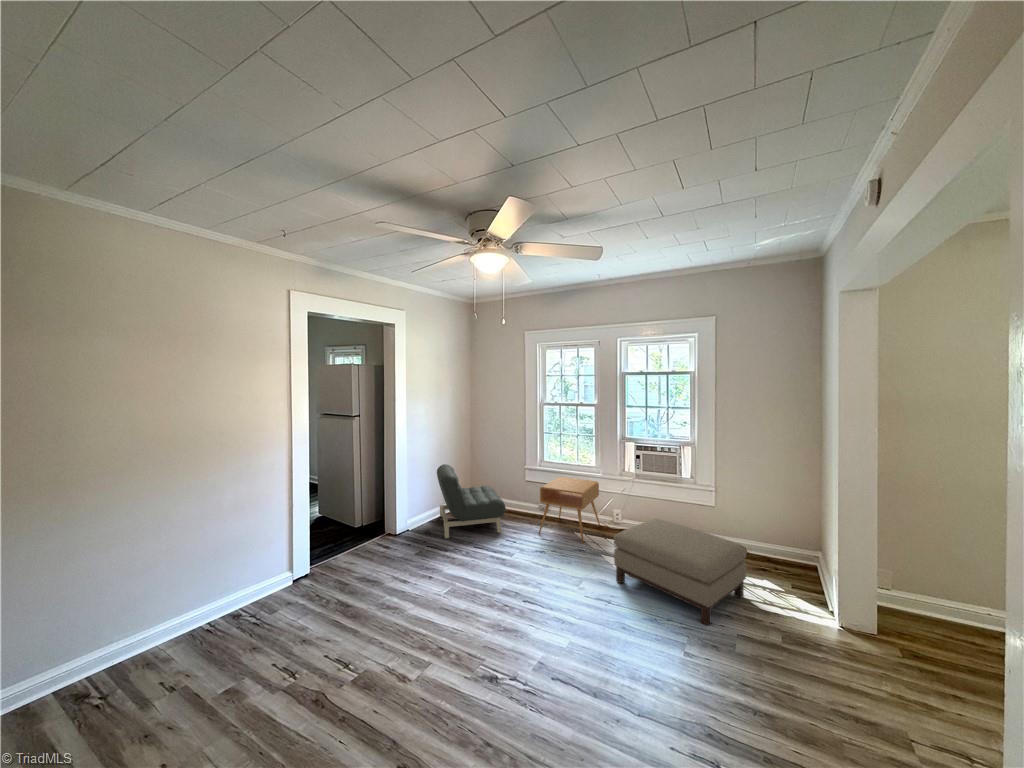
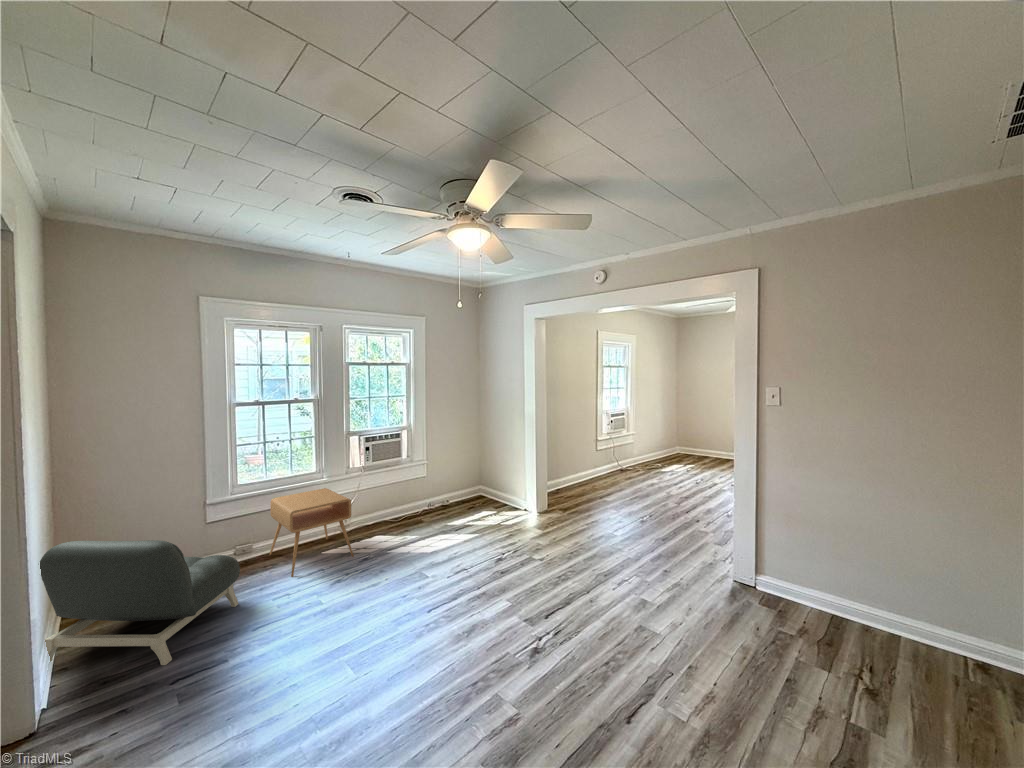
ottoman: present [614,519,747,626] -> none [423,488,520,558]

